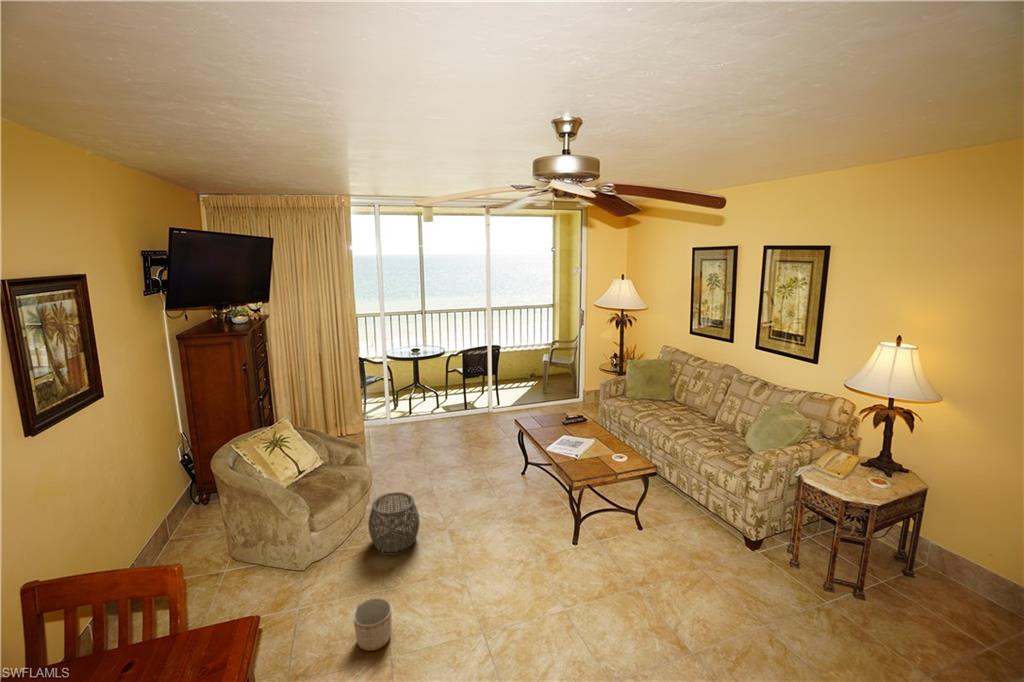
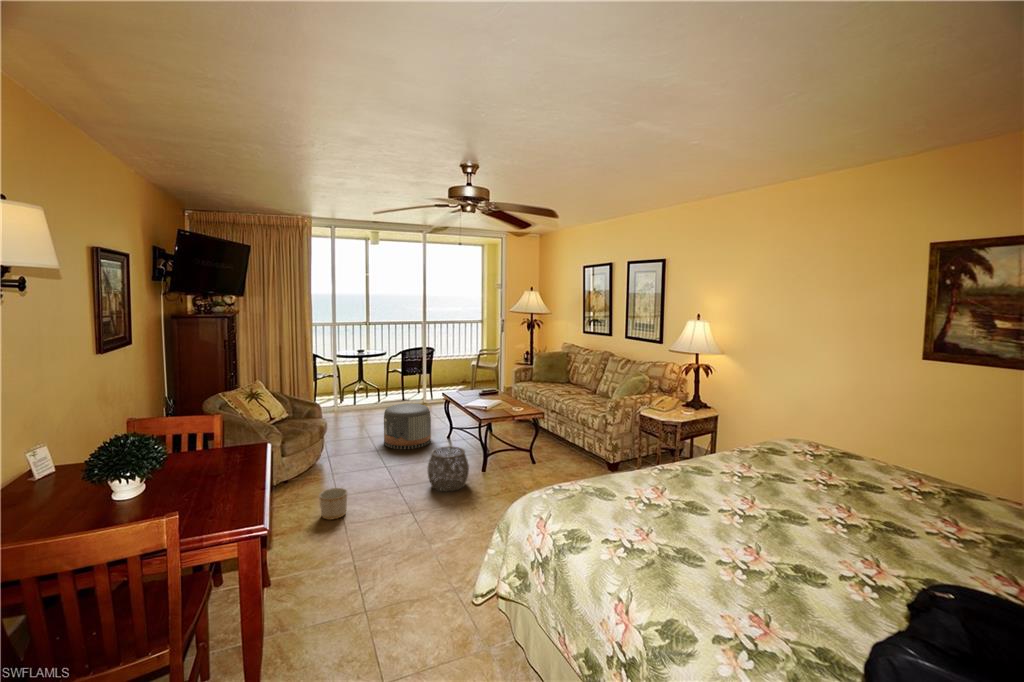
pouf: none [442,431,500,495] -> present [384,403,431,449]
woven basket: present [368,492,420,553] -> present [427,446,469,491]

